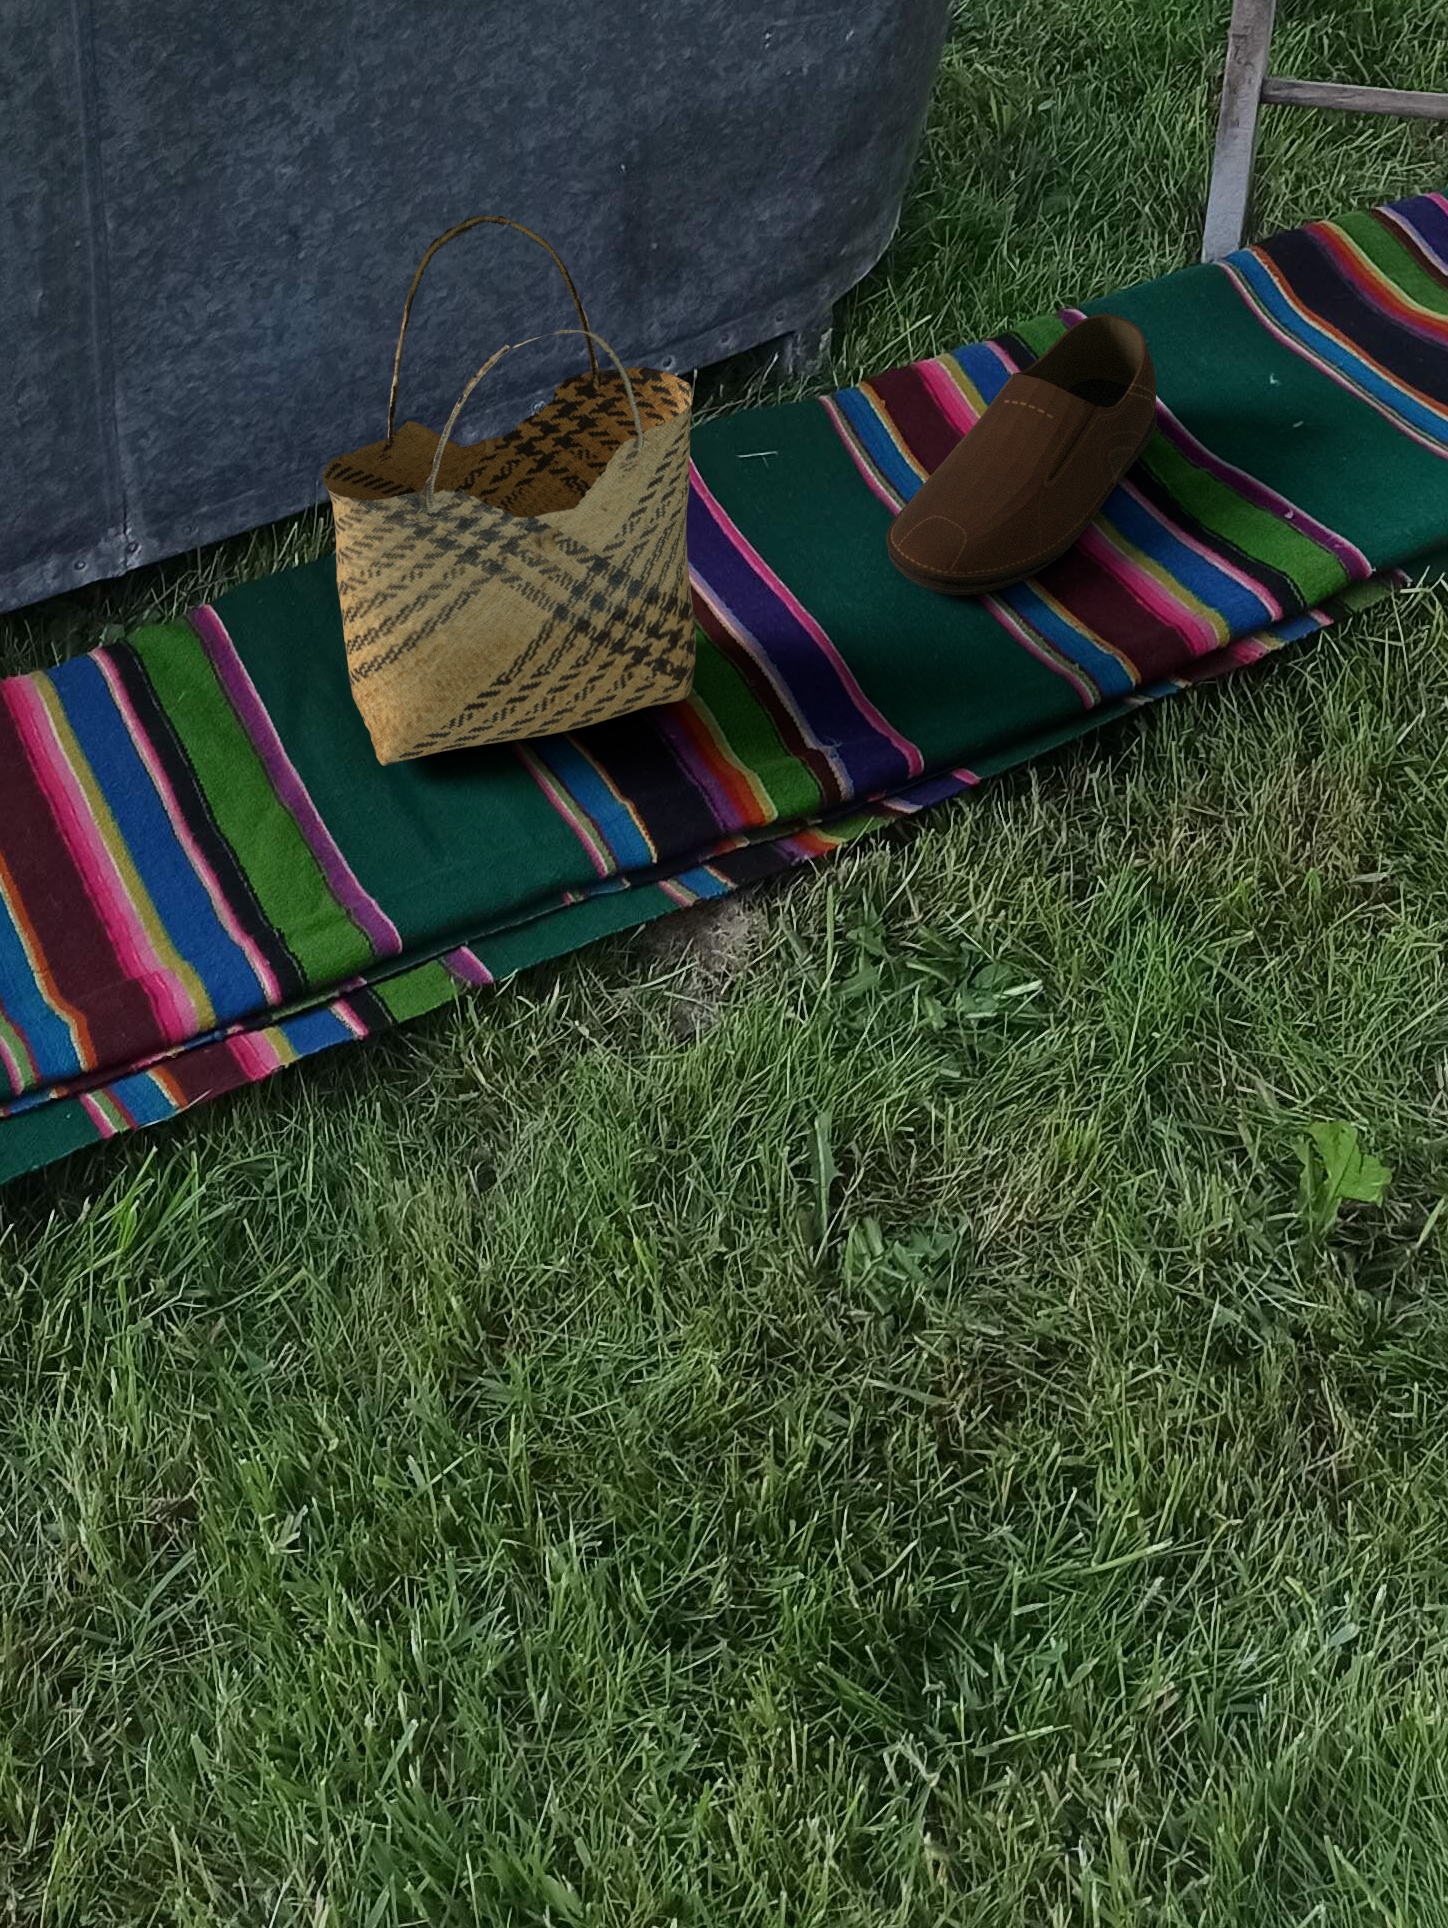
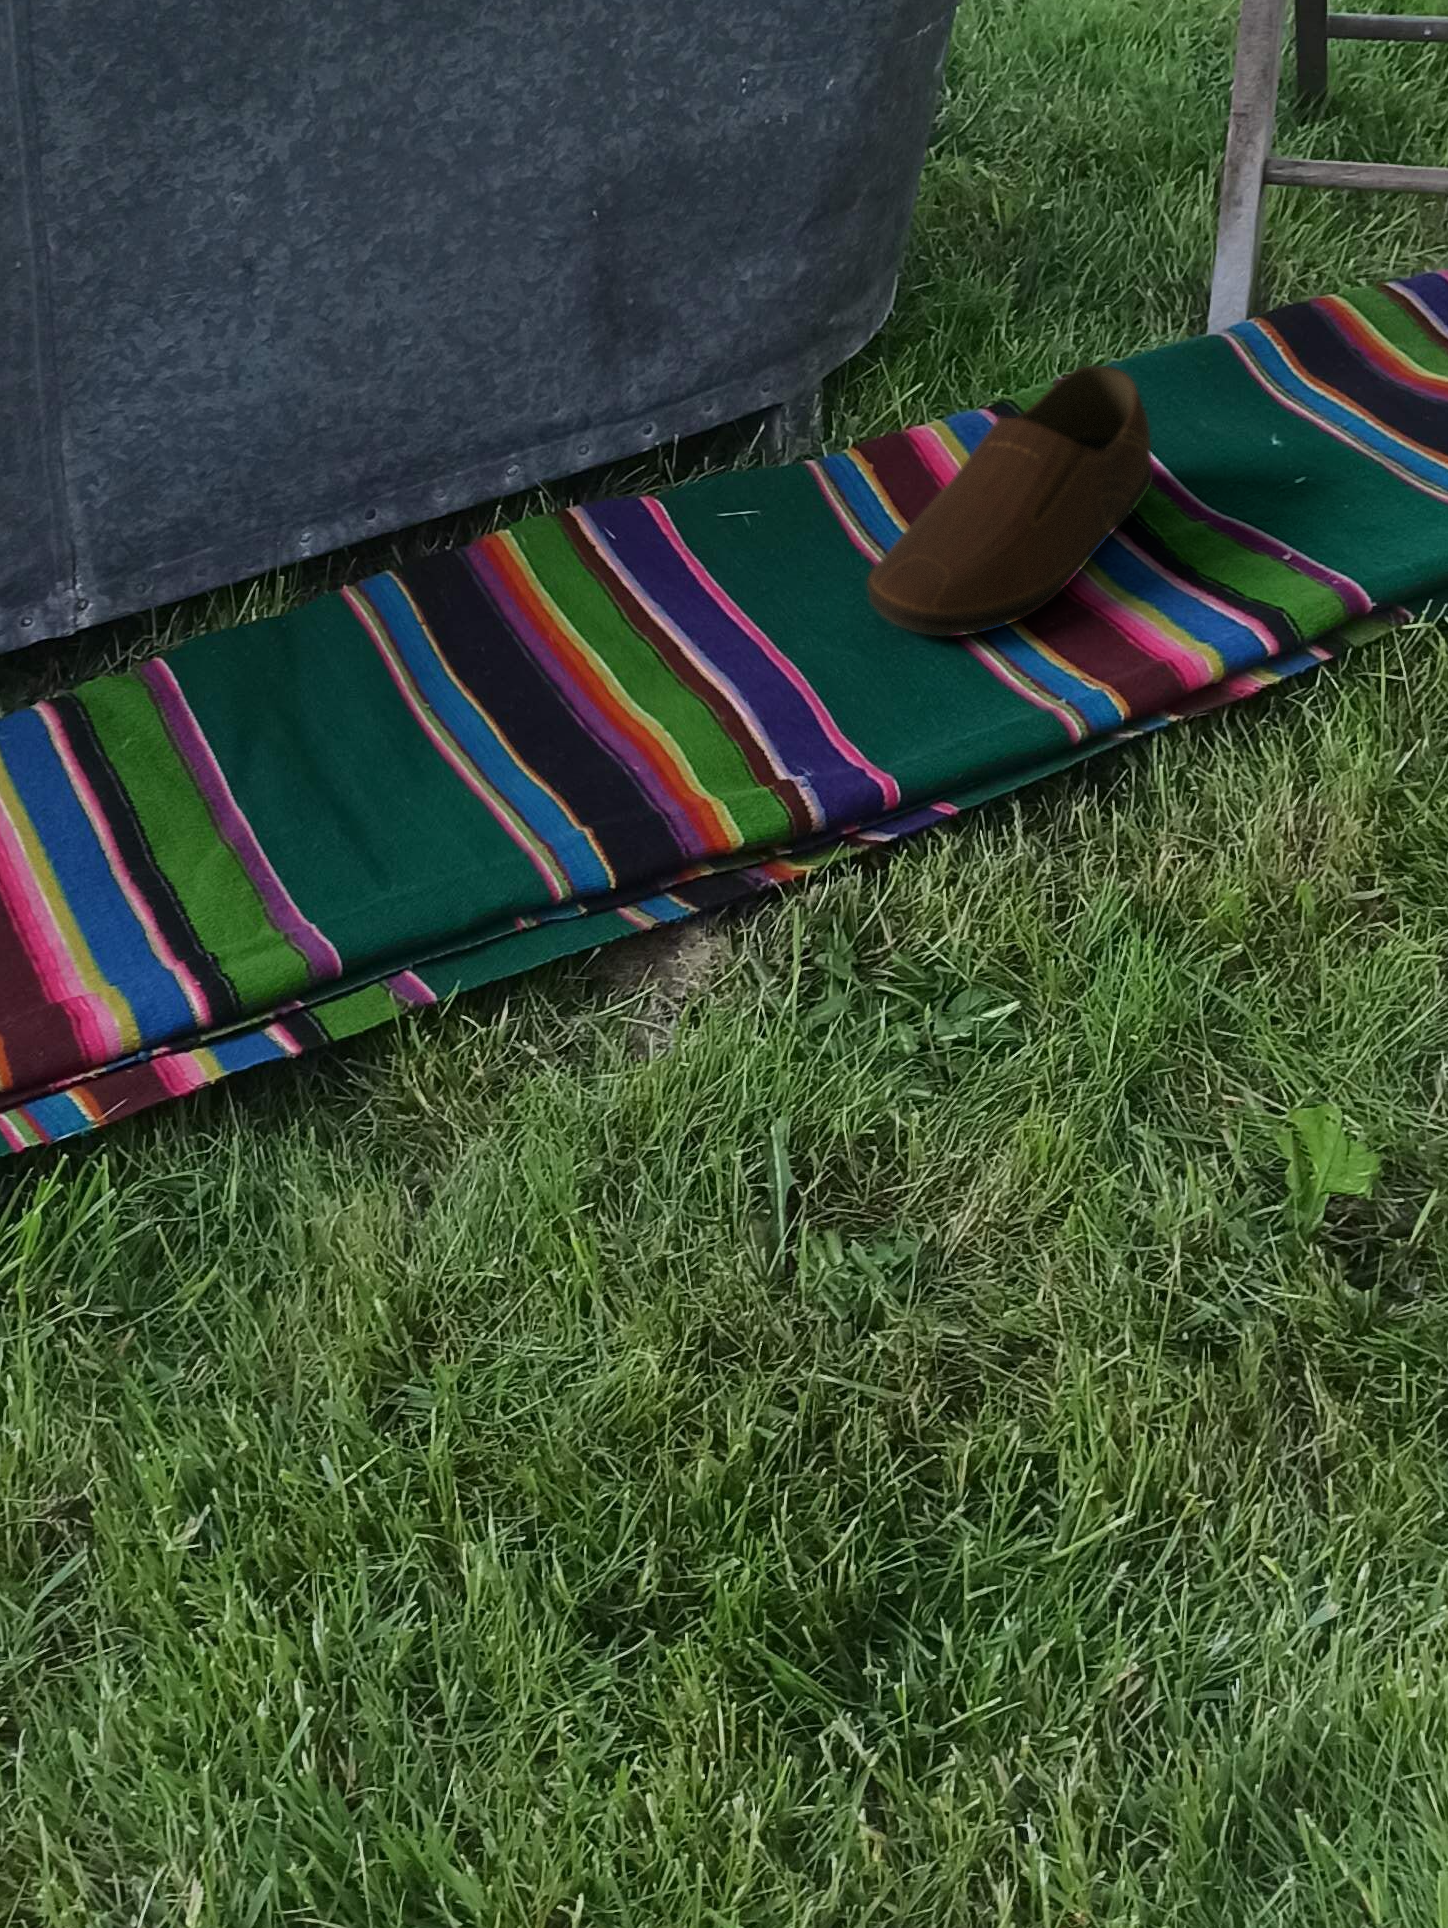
woven basket: present [322,215,696,766] -> none [261,213,661,797]

